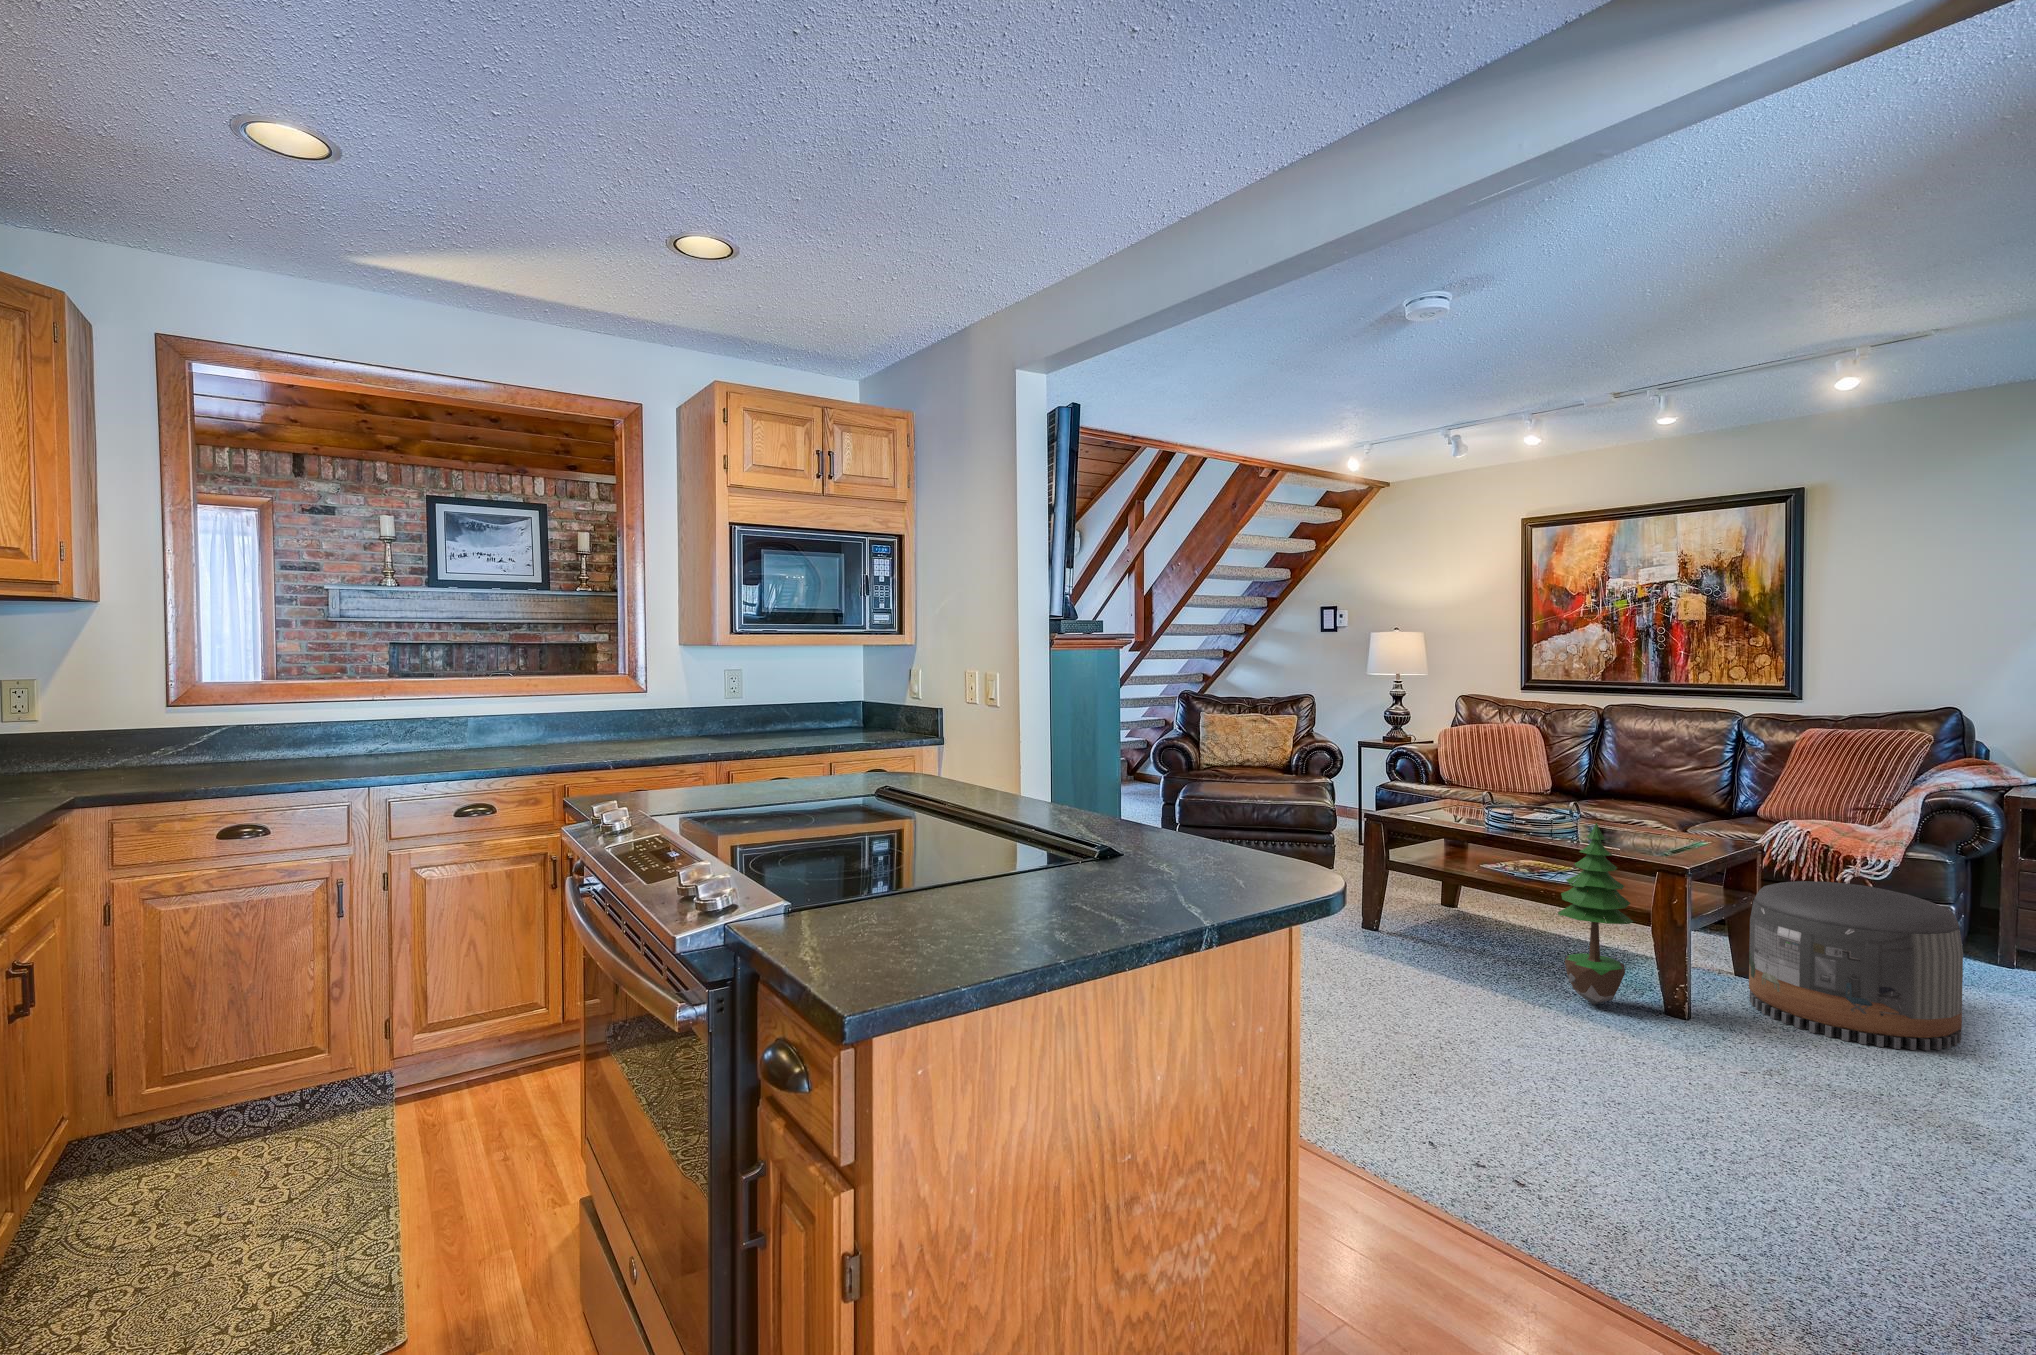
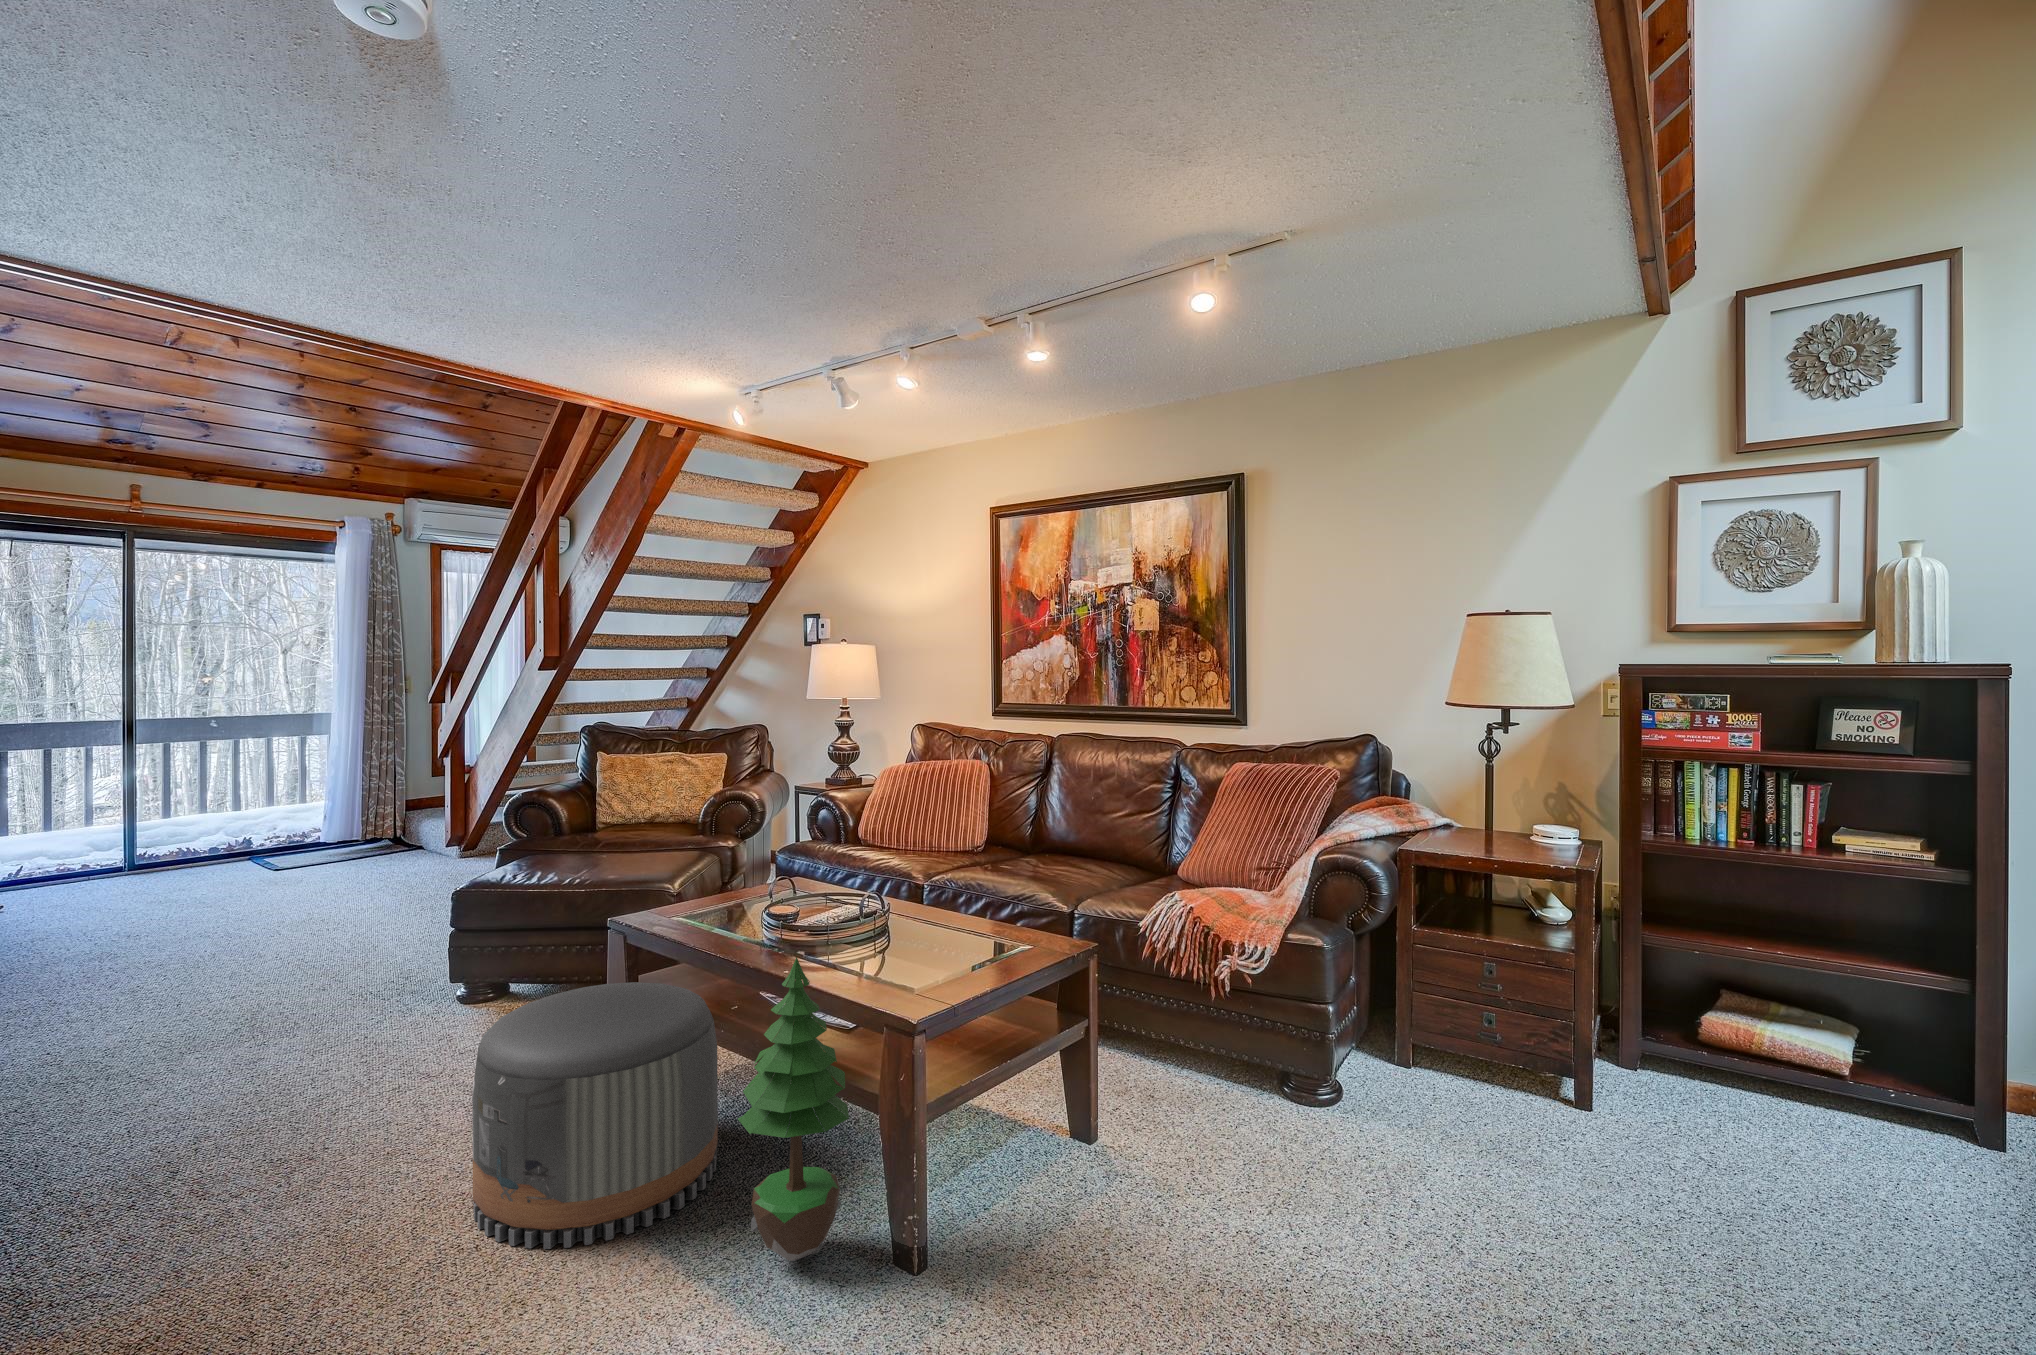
pouf: present [1749,881,1963,1050] -> present [472,982,718,1249]

